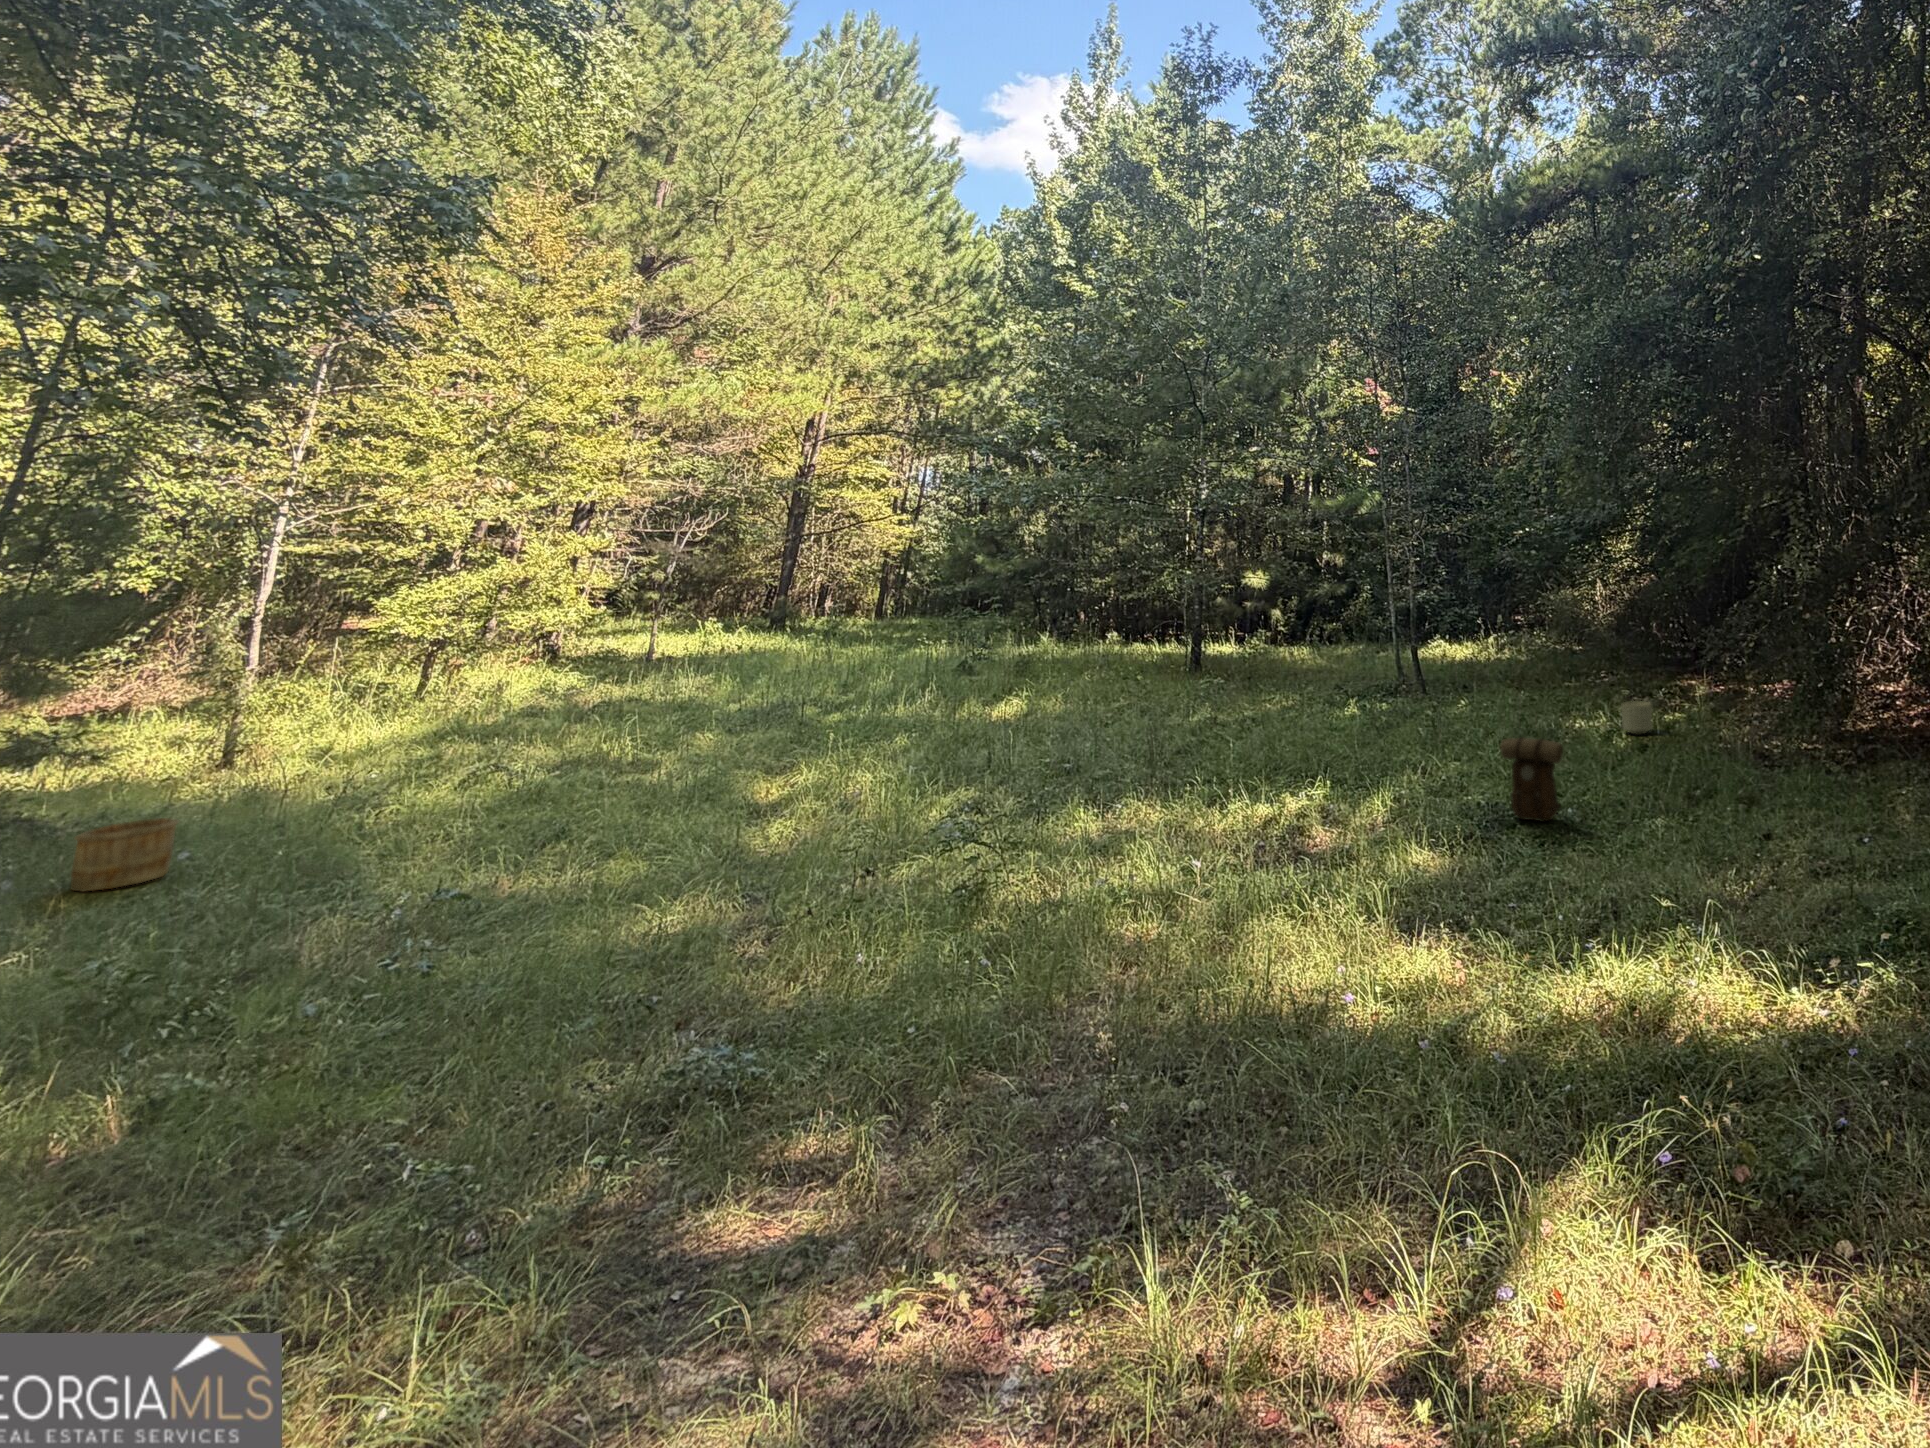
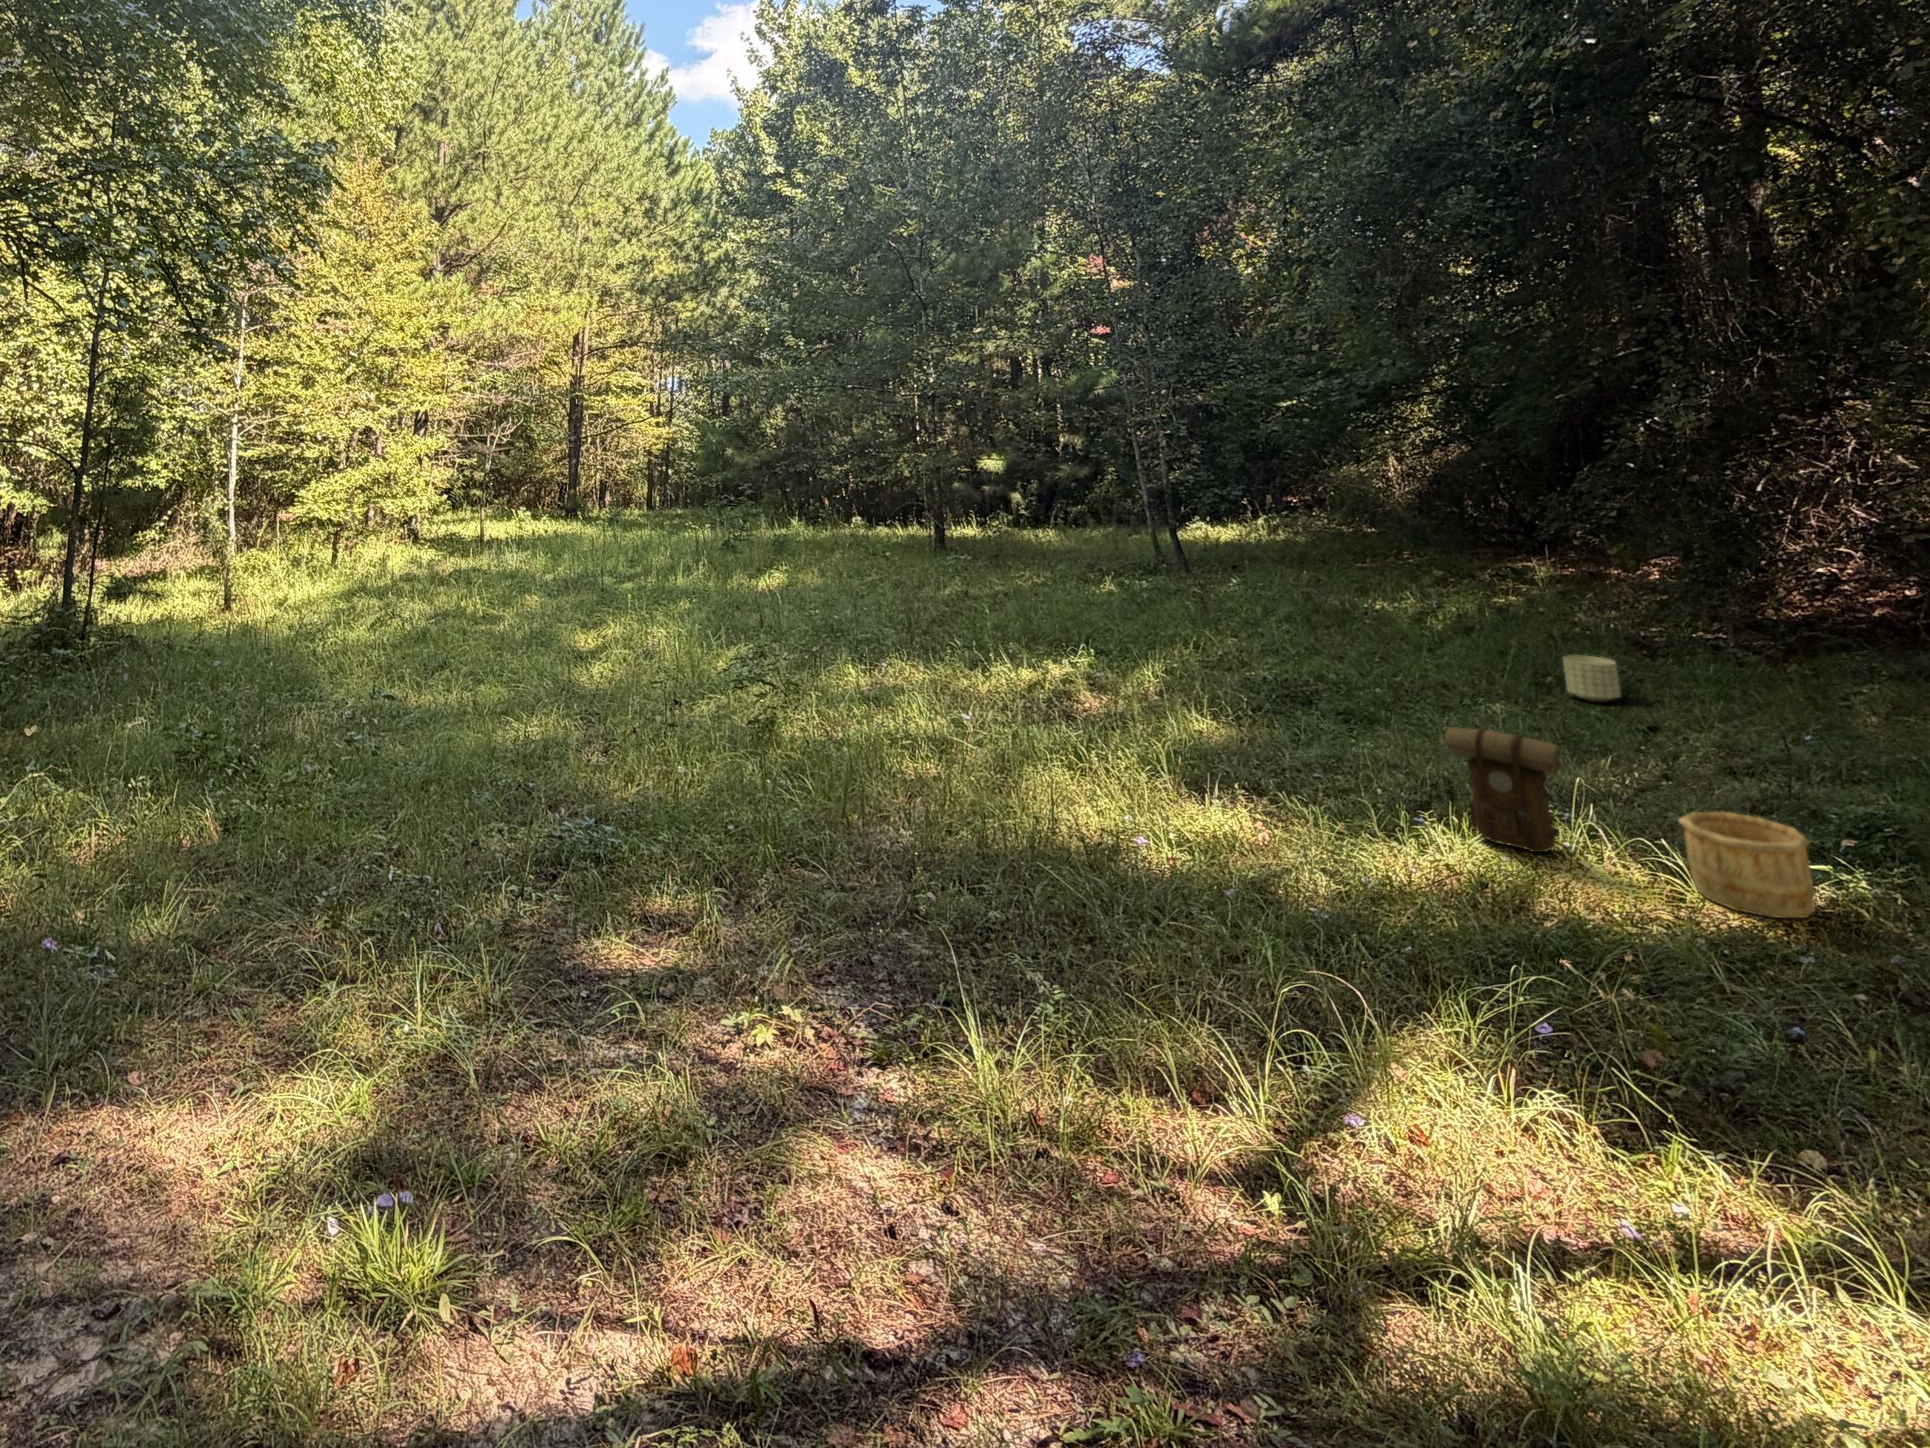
wooden bucket: present [71,818,179,891] -> present [1679,812,1815,918]

